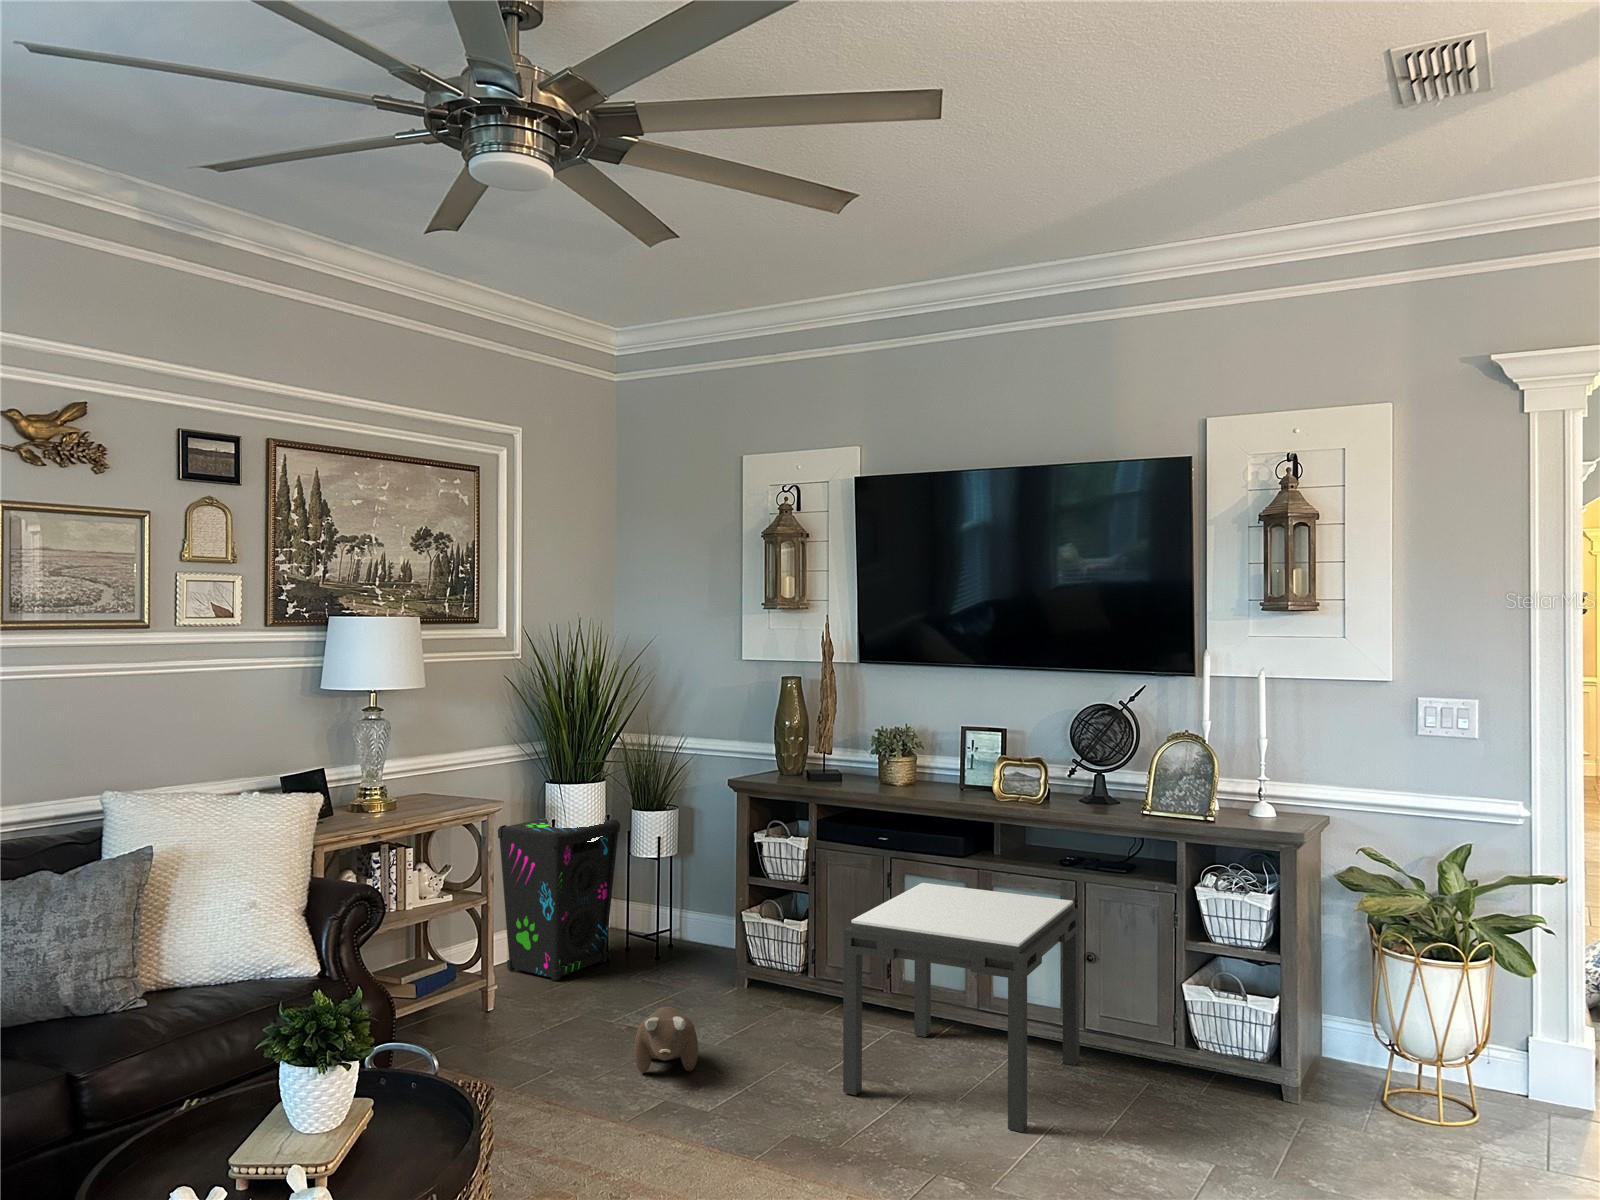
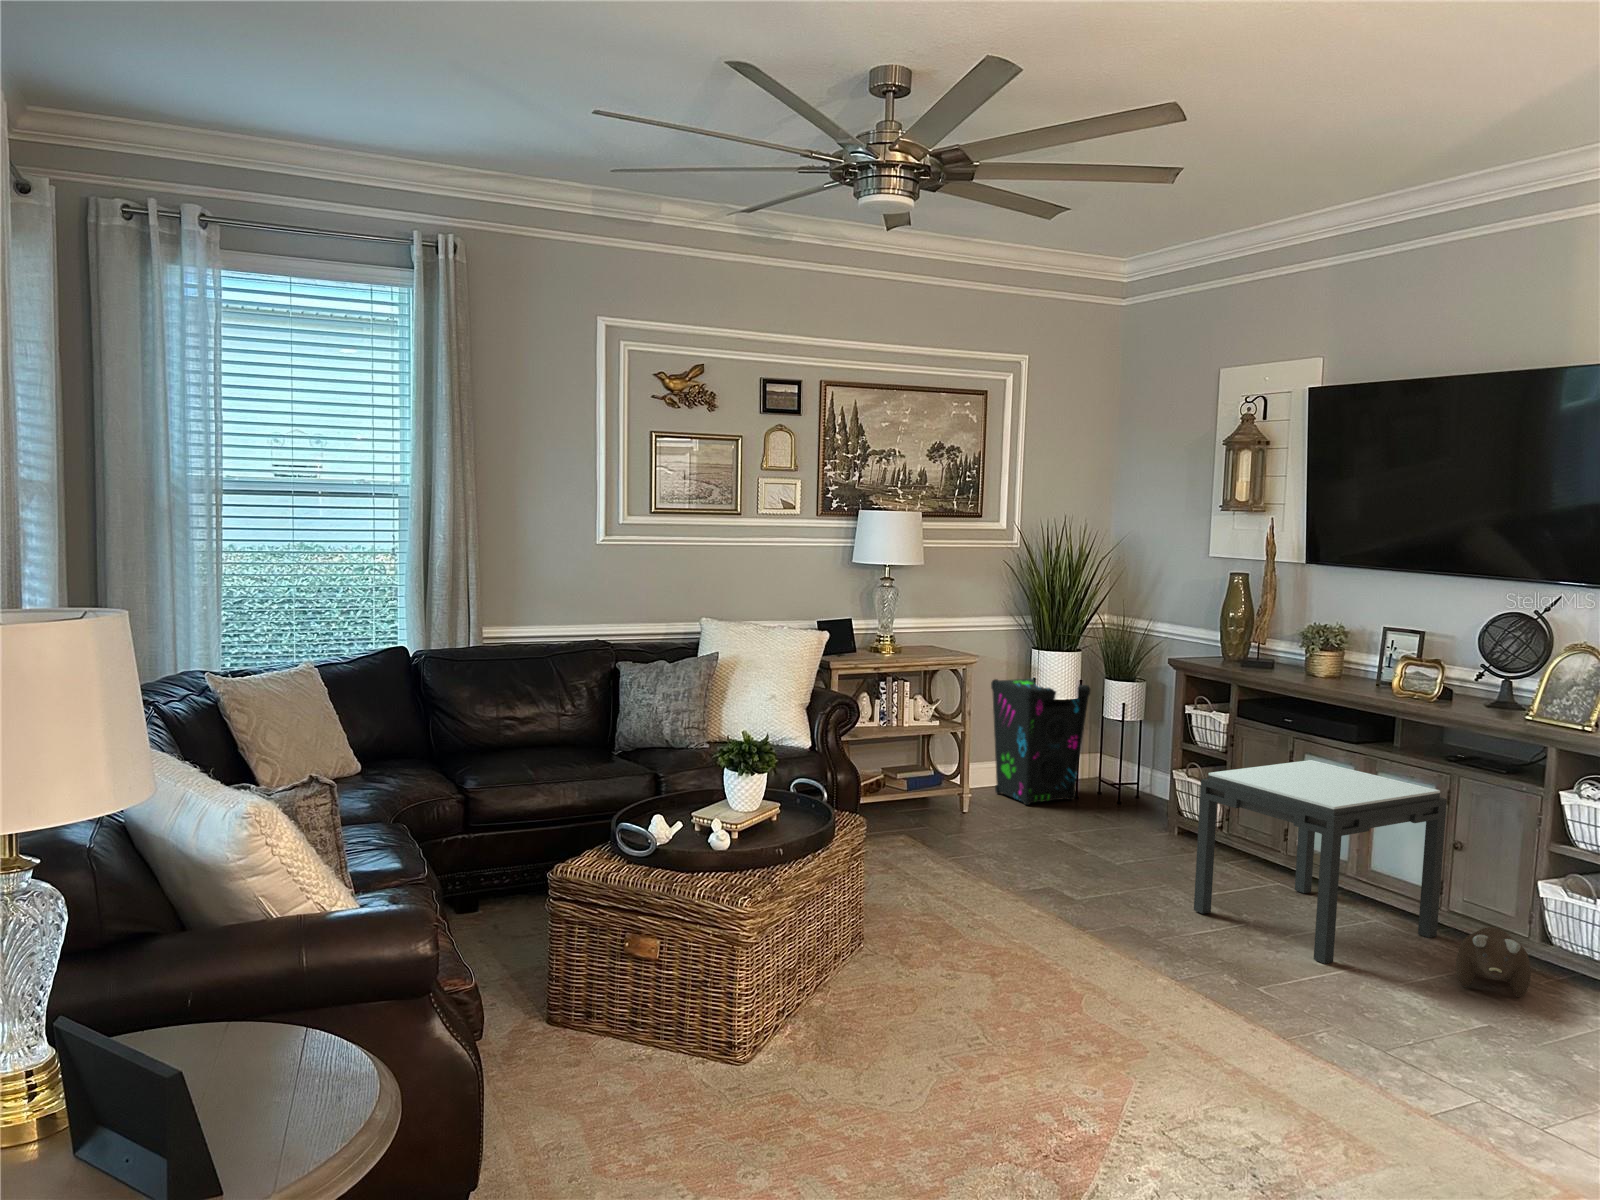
plush toy: present [634,1007,698,1073] -> present [1456,927,1531,997]

